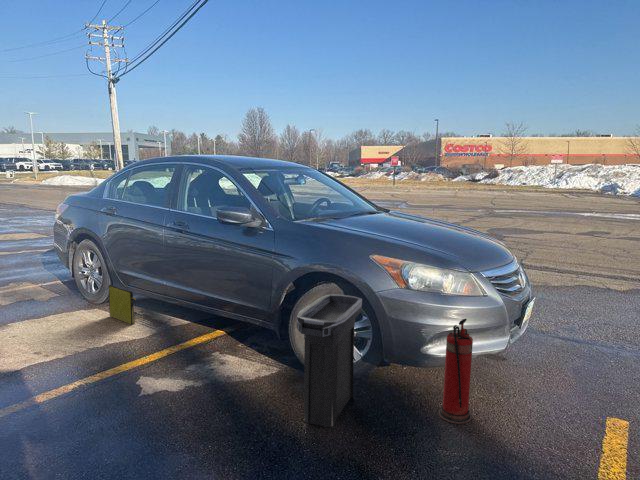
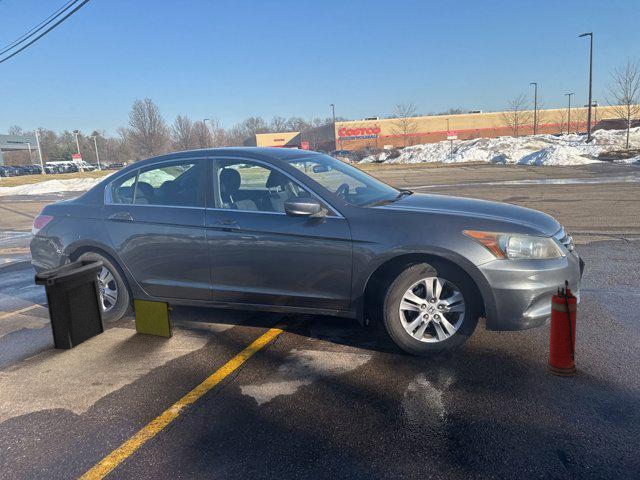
trash can: present [297,294,362,427] -> present [34,260,104,349]

